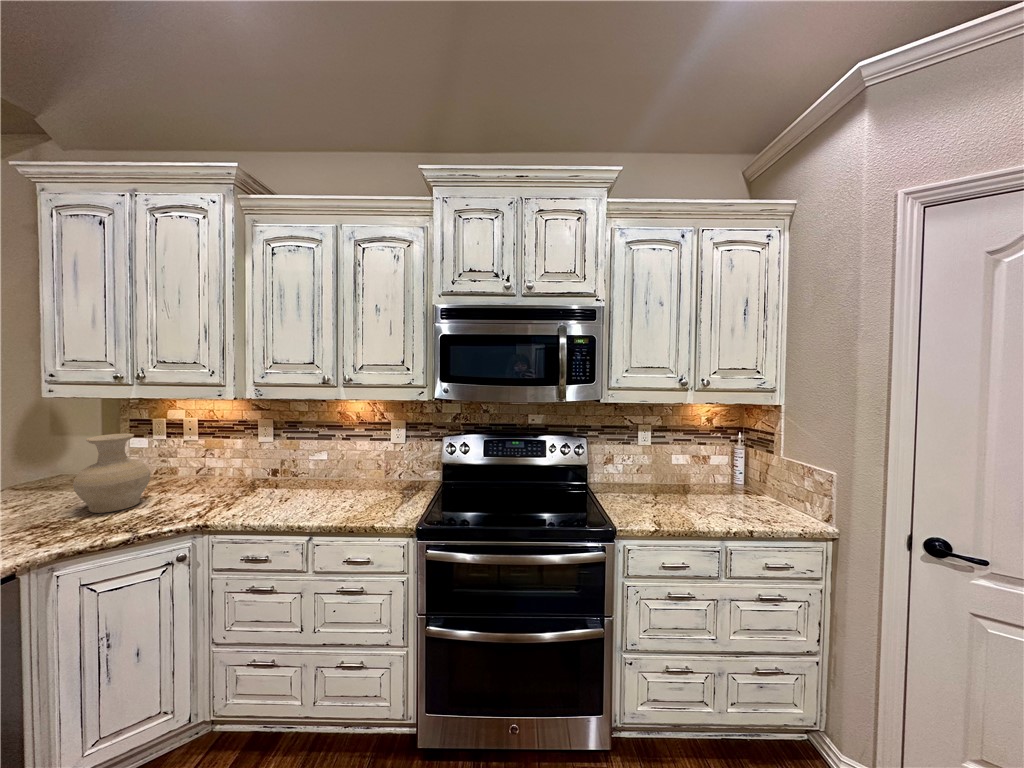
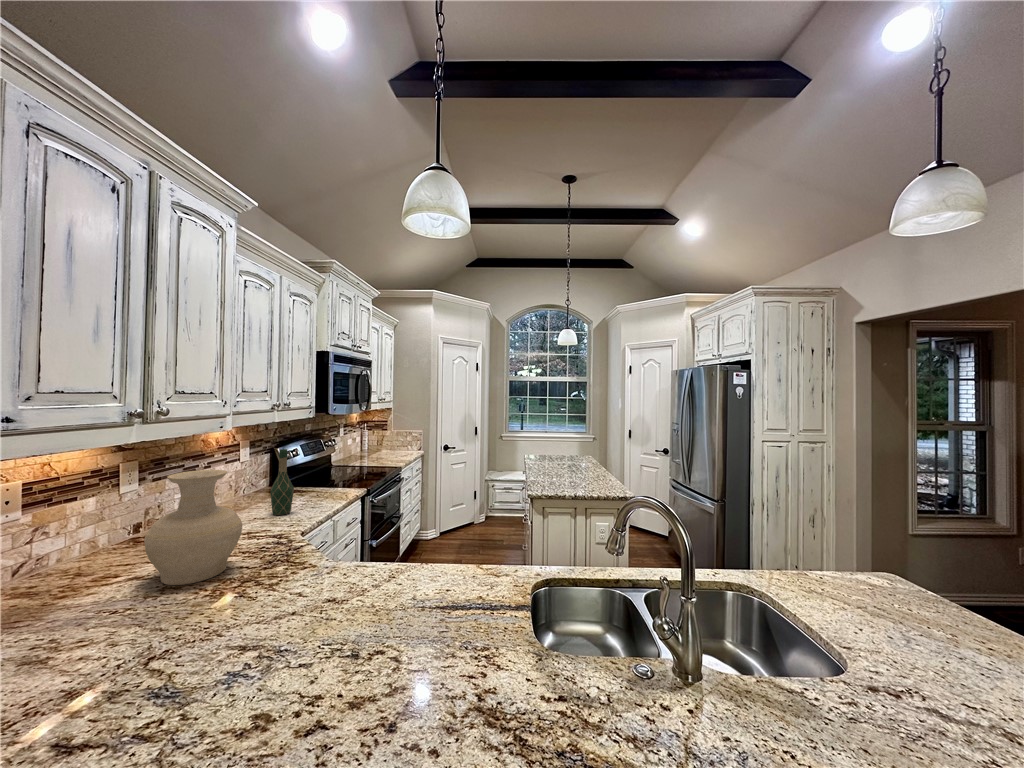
wine bottle: none [276,435,300,503] -> present [270,449,294,515]

